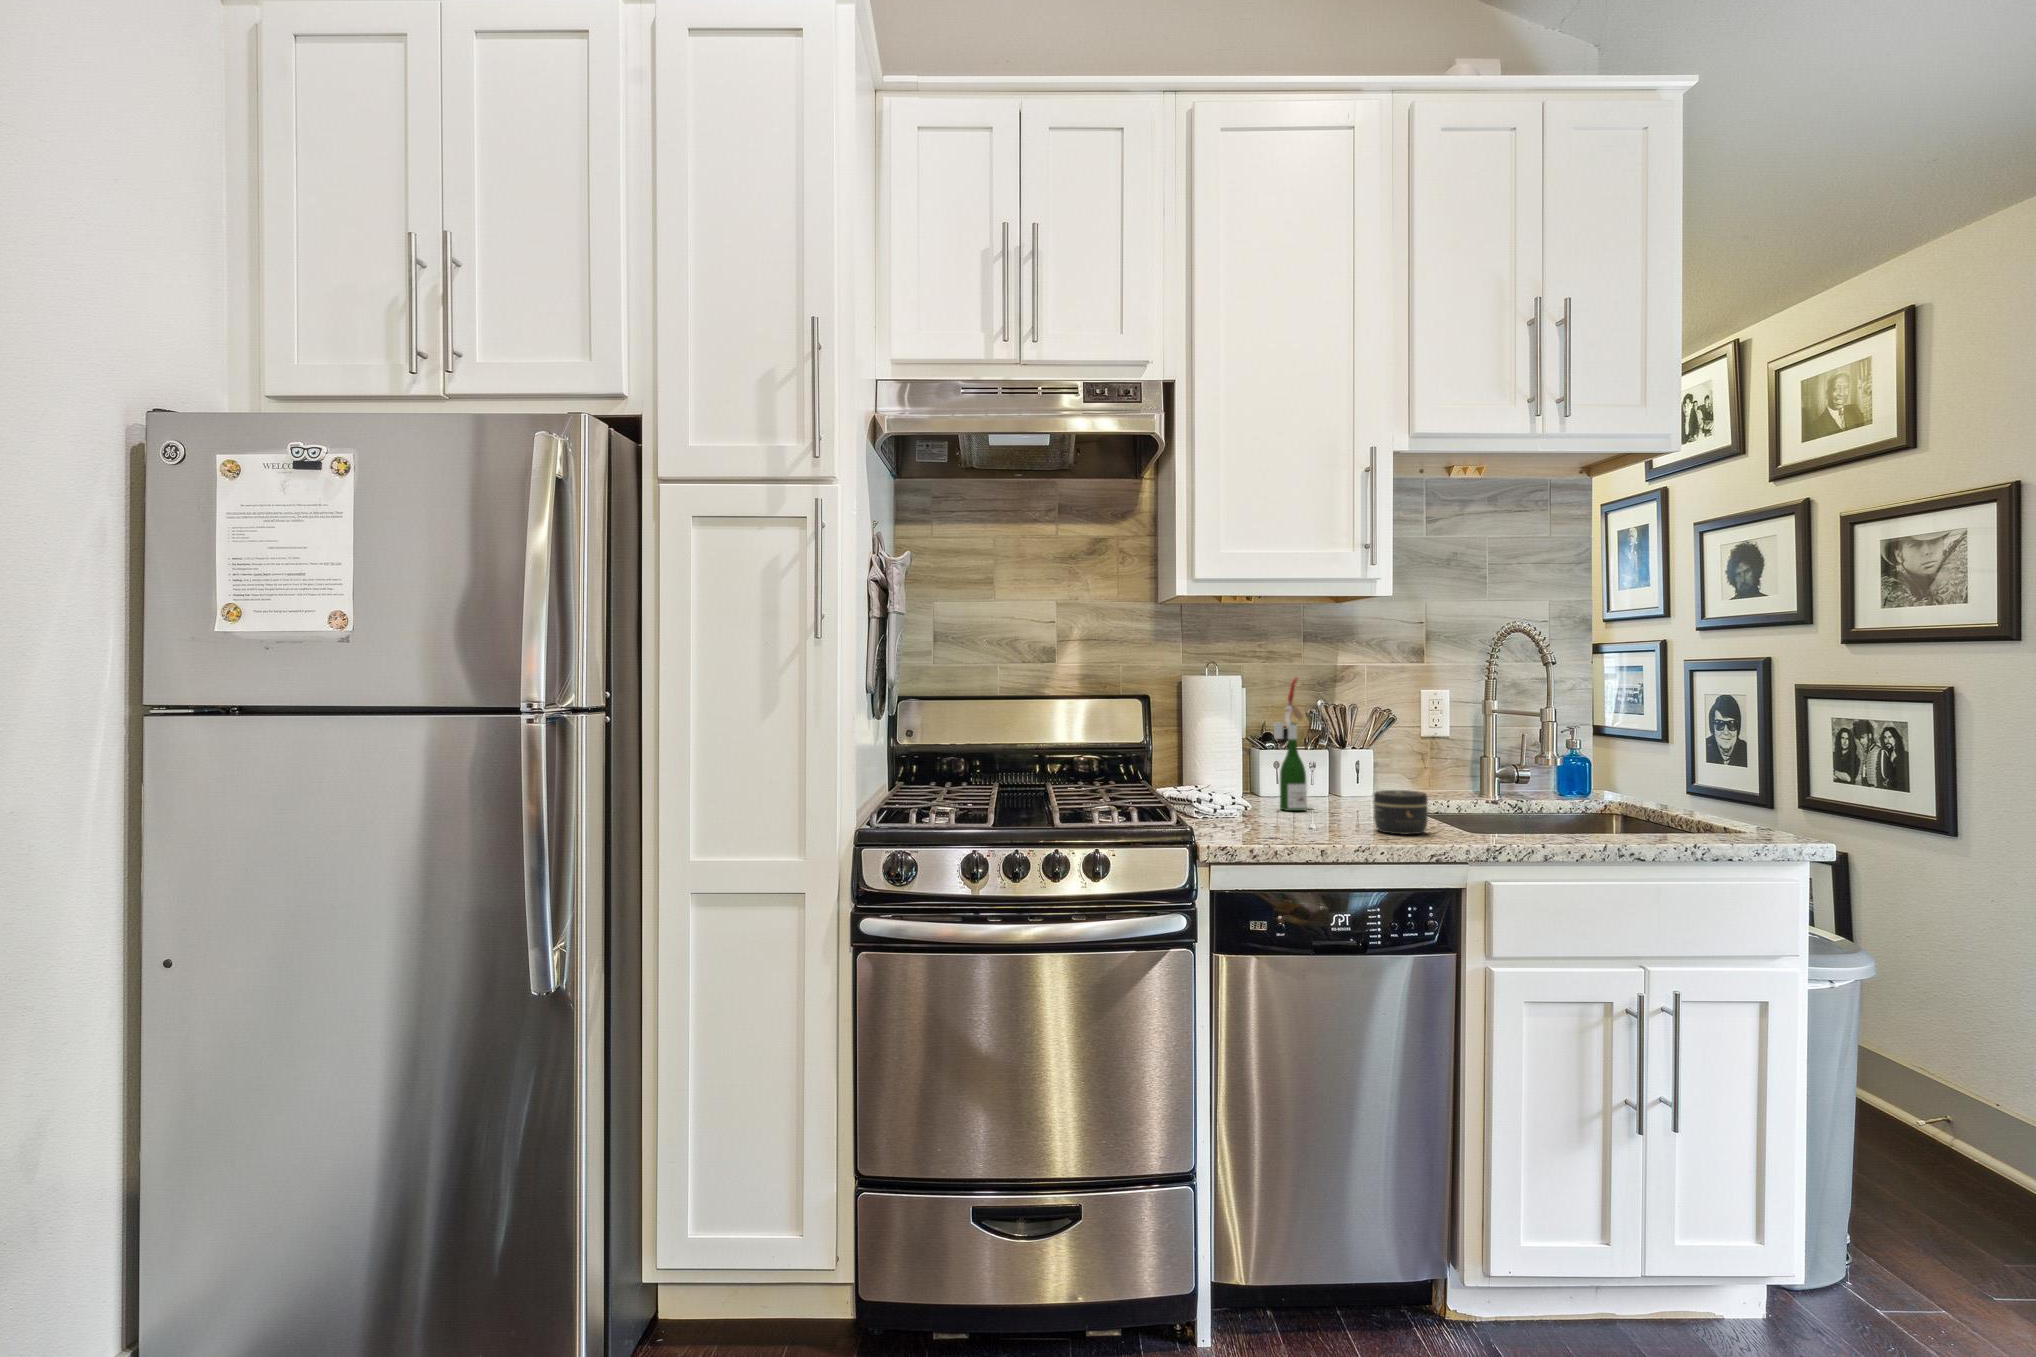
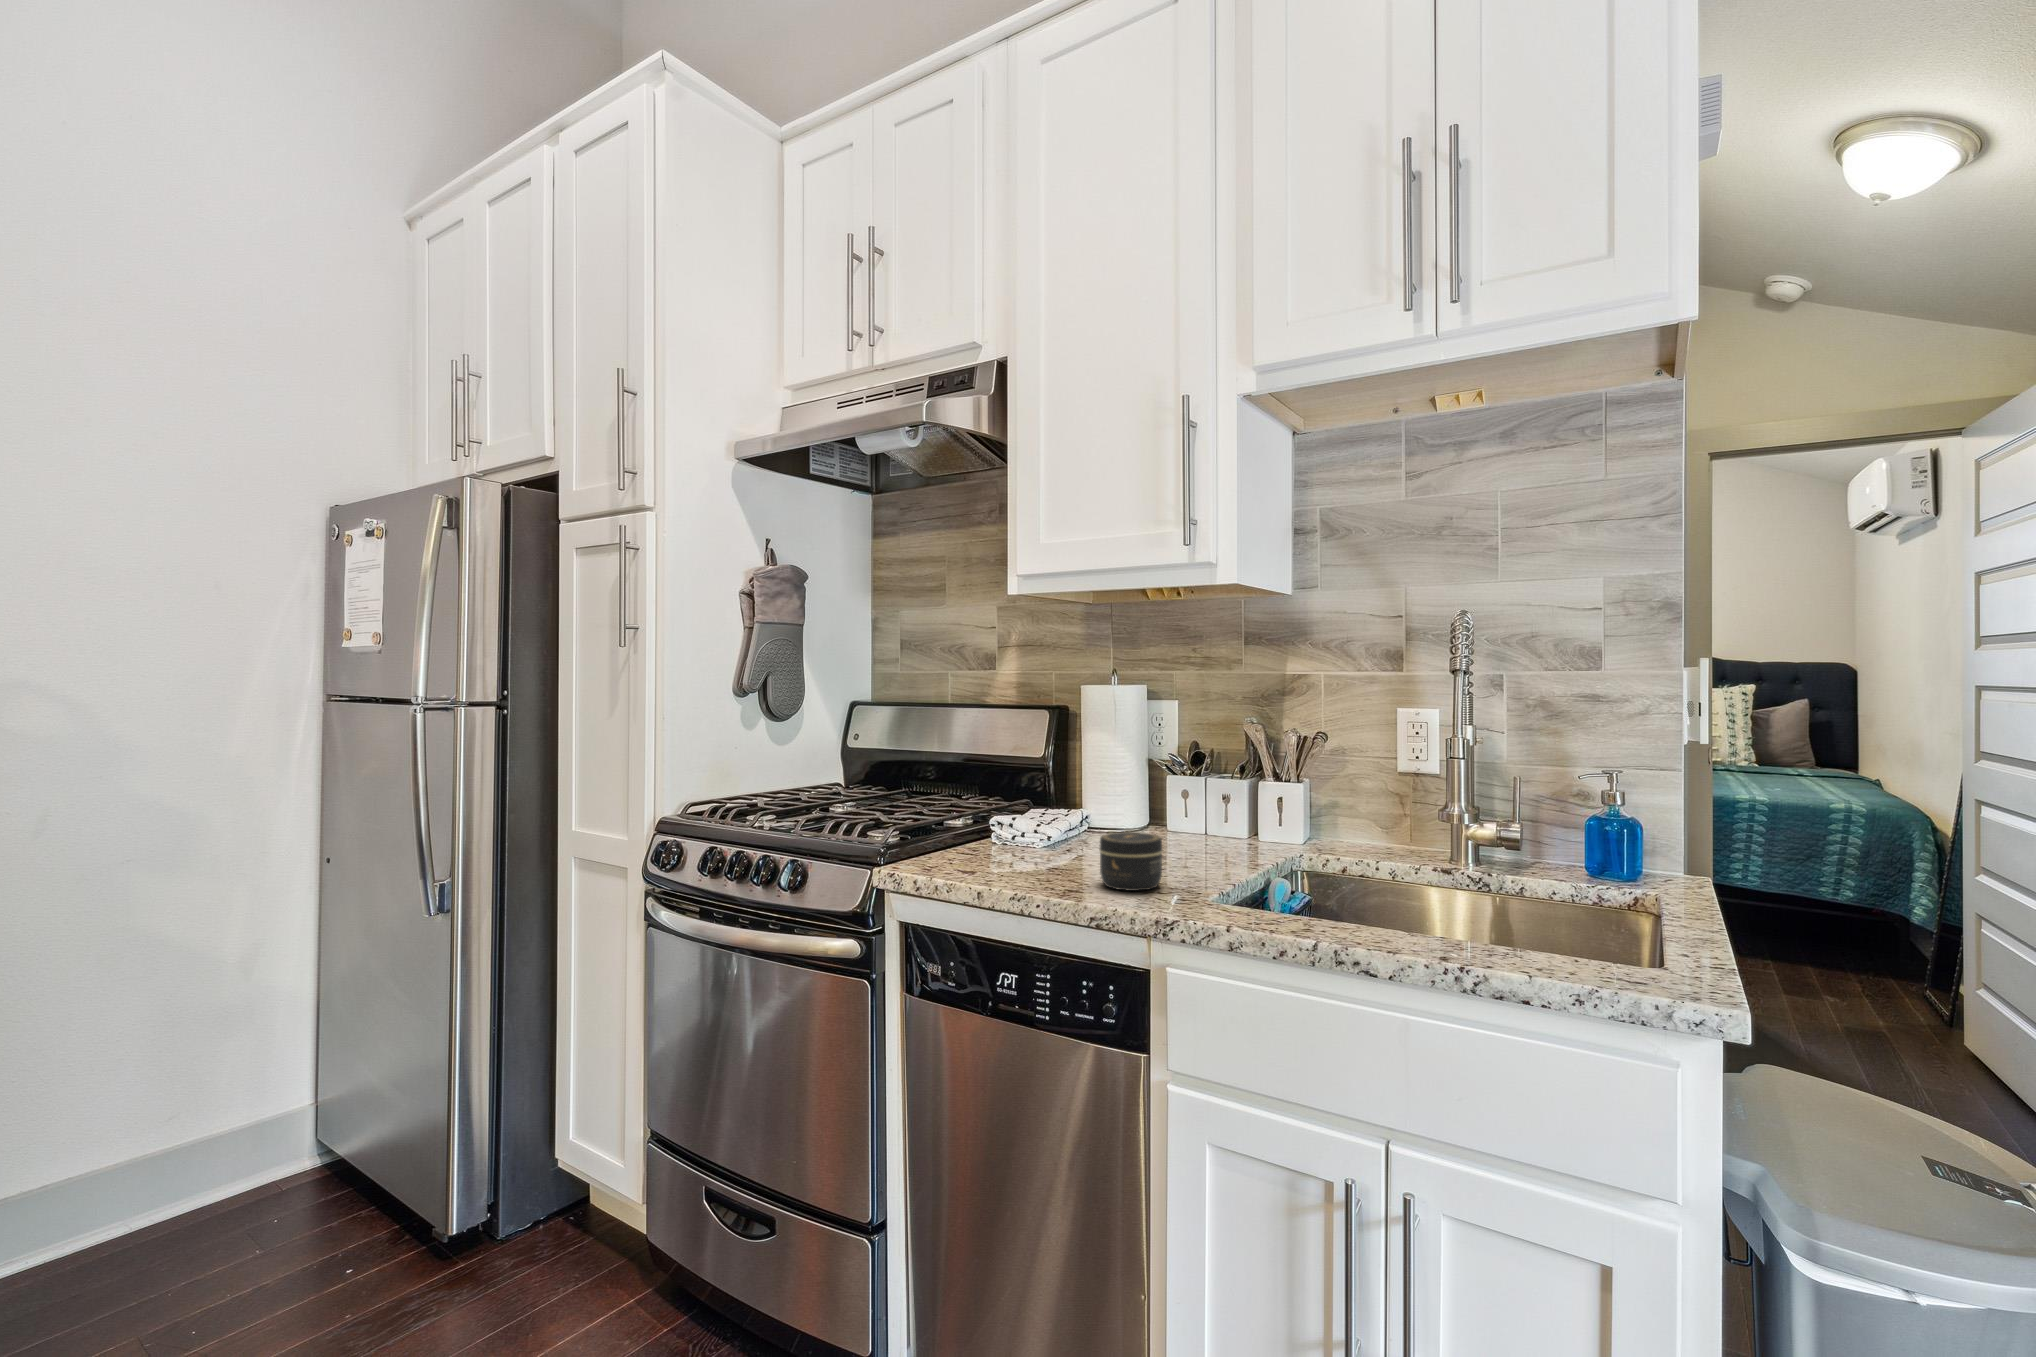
wine bottle: present [1274,678,1312,811] -> none [1127,690,1174,848]

